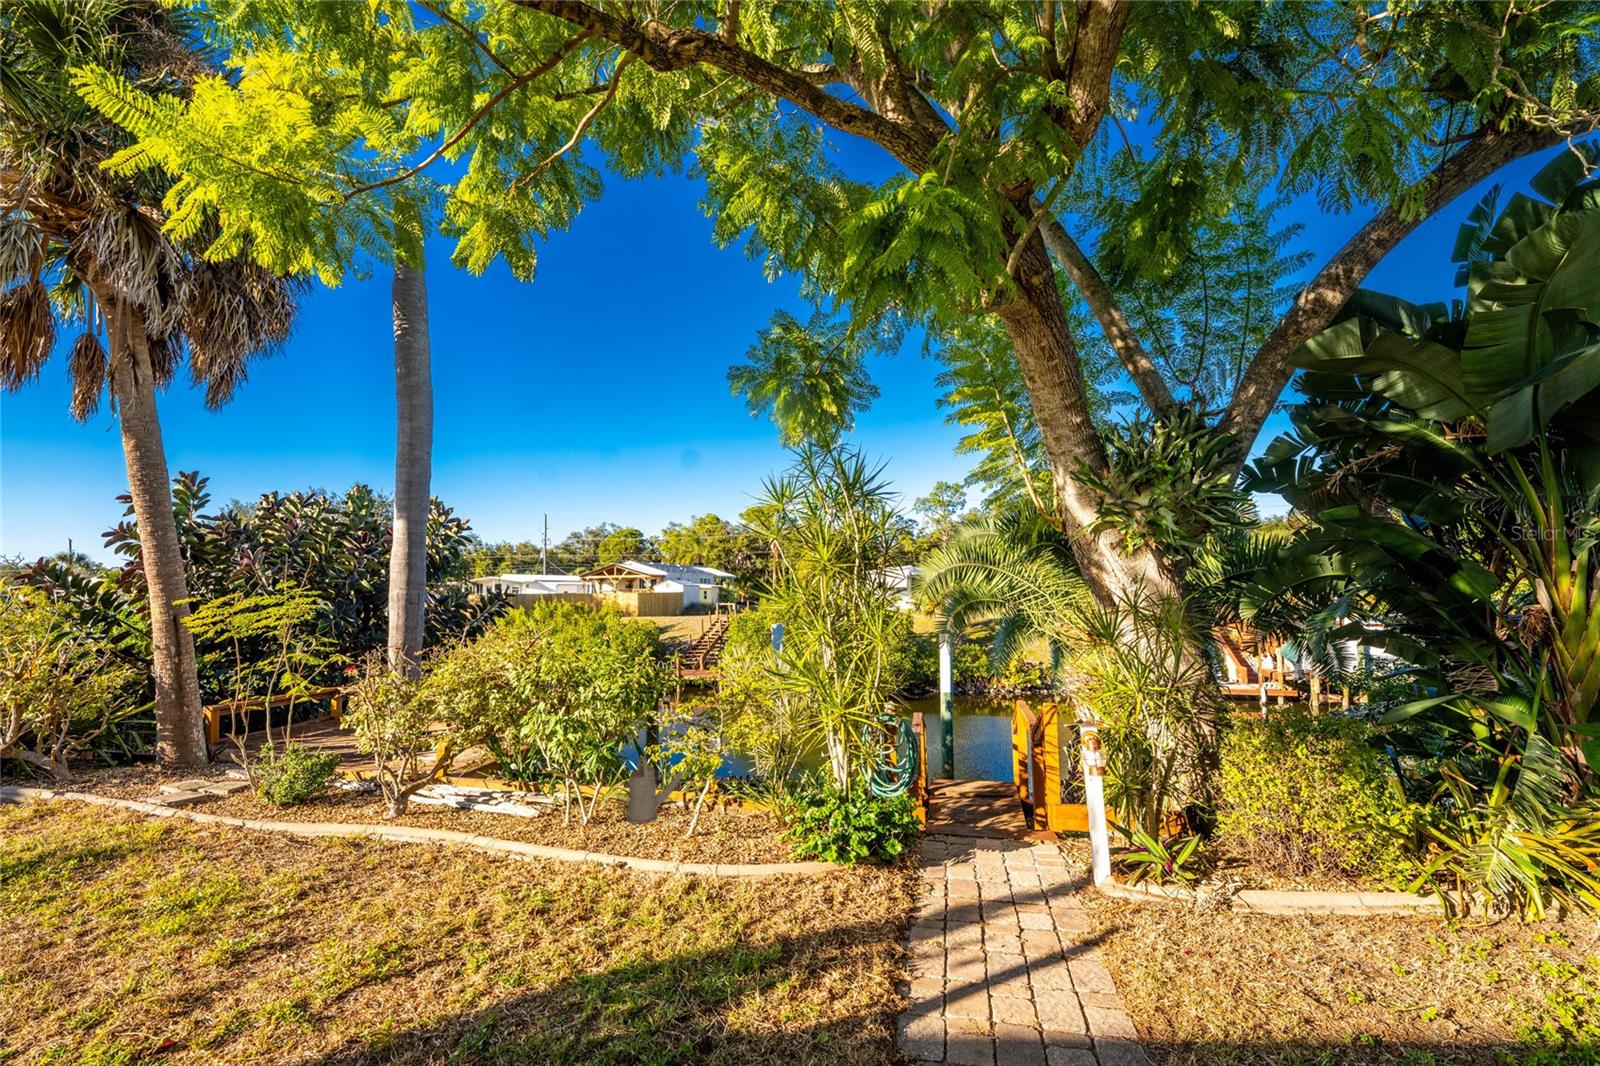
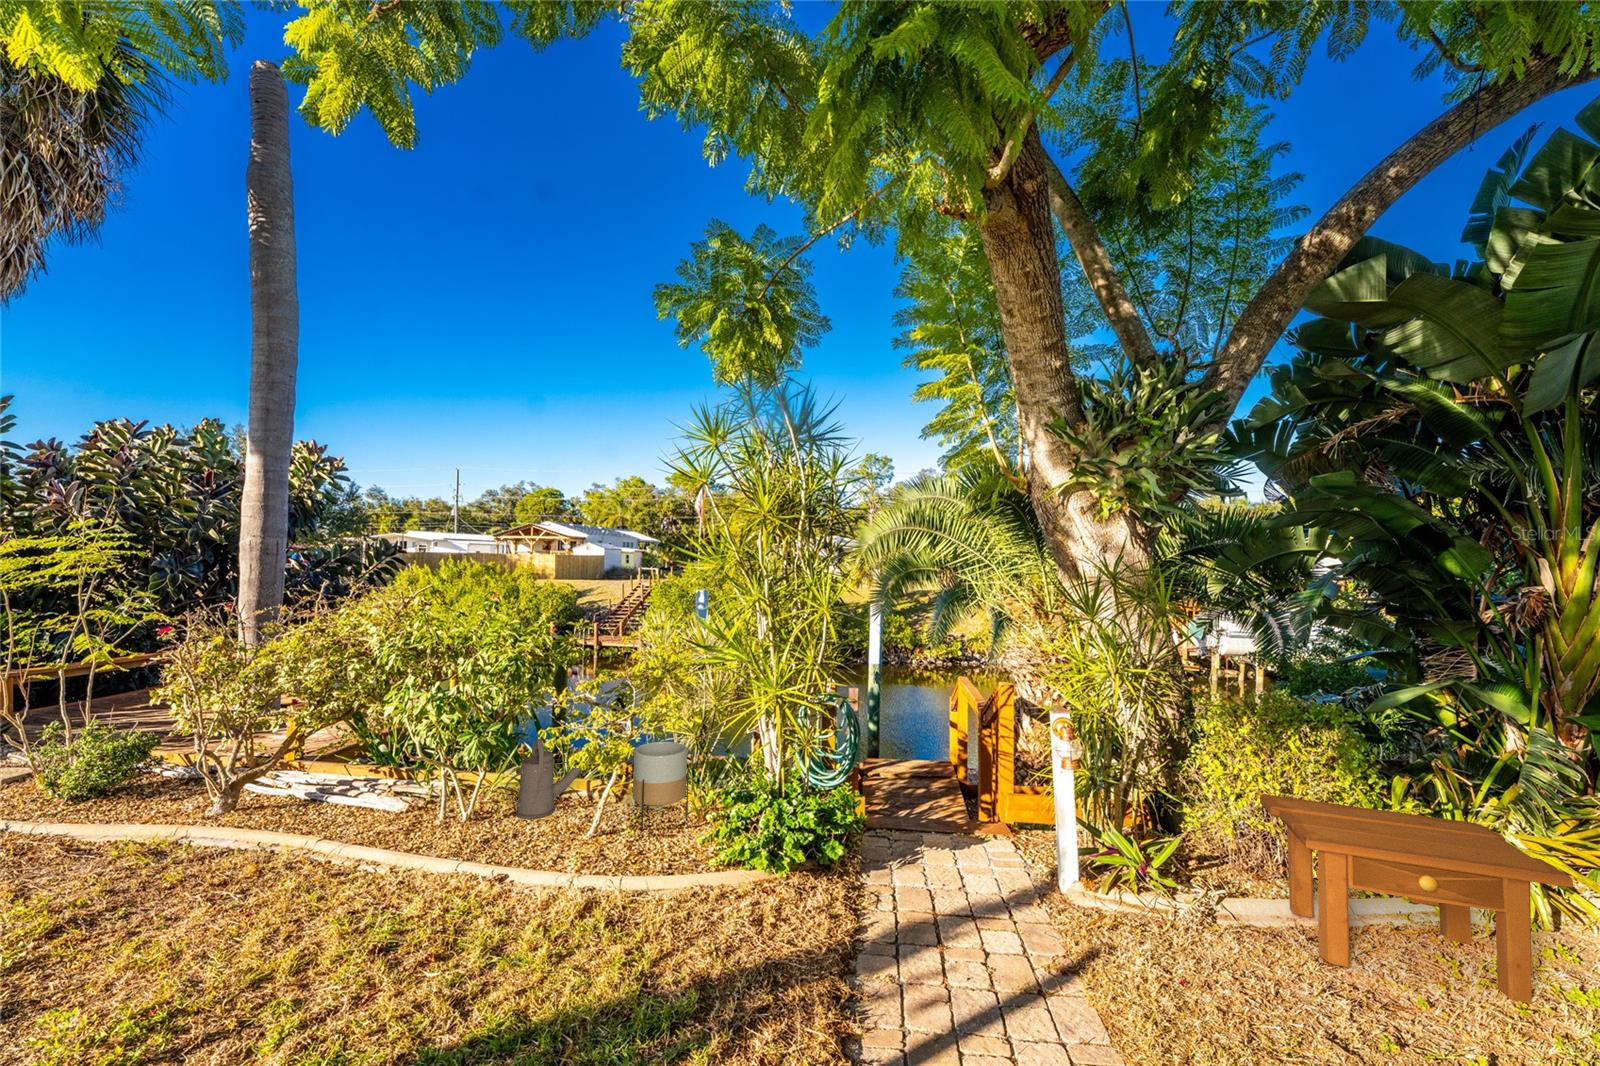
planter: none [722,758,768,835] -> present [633,742,689,832]
side table: none [1273,798,1535,976] -> present [1260,794,1573,1002]

